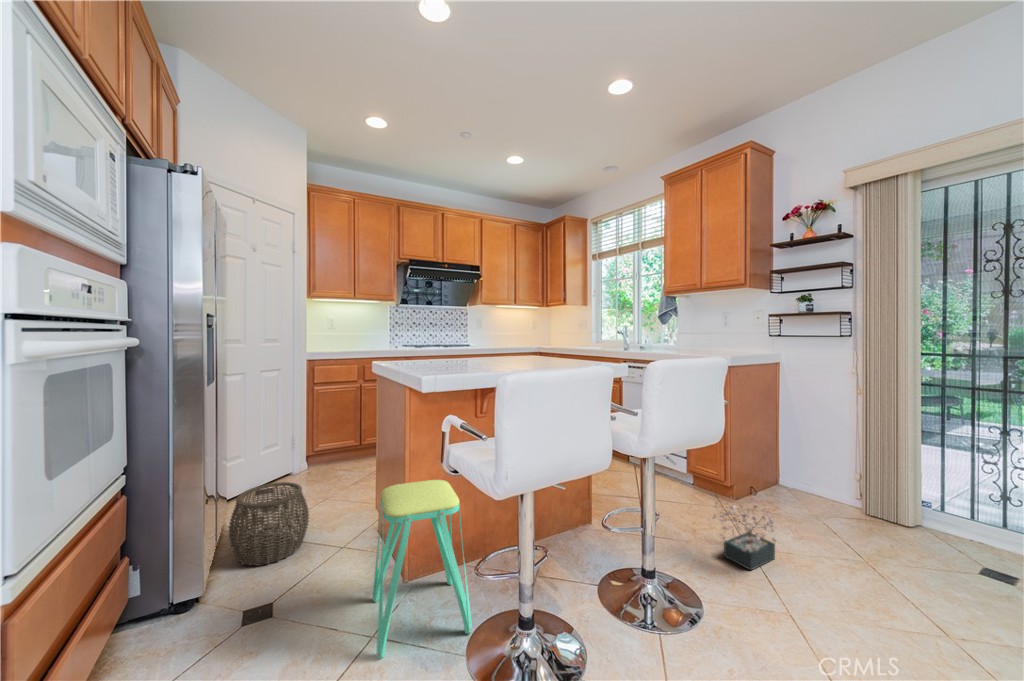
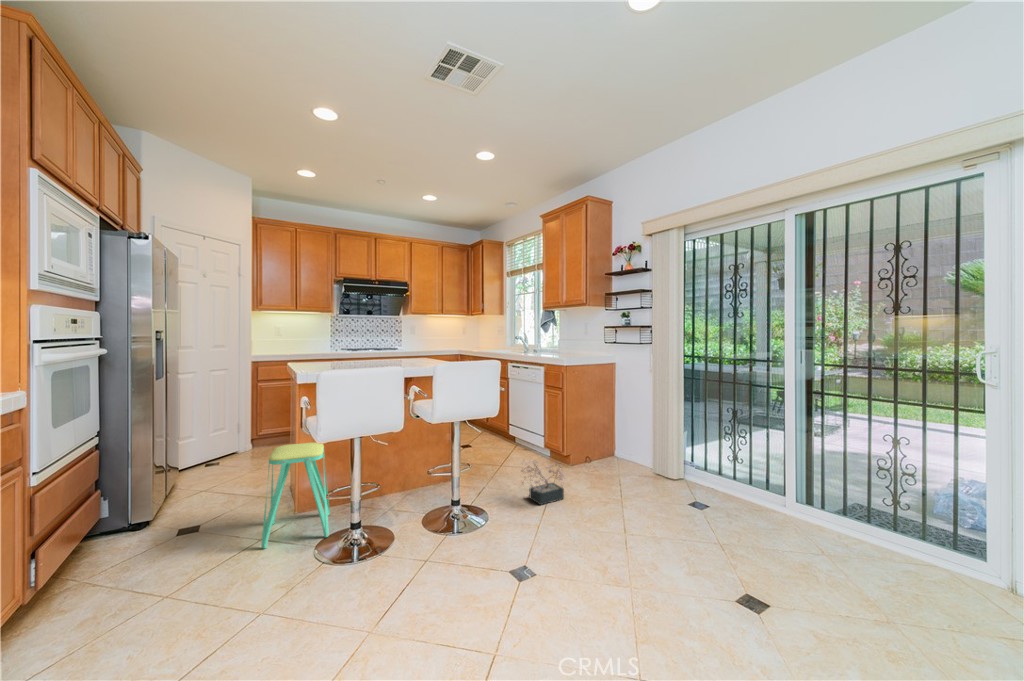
woven basket: present [228,482,309,566] -> none [173,452,235,509]

